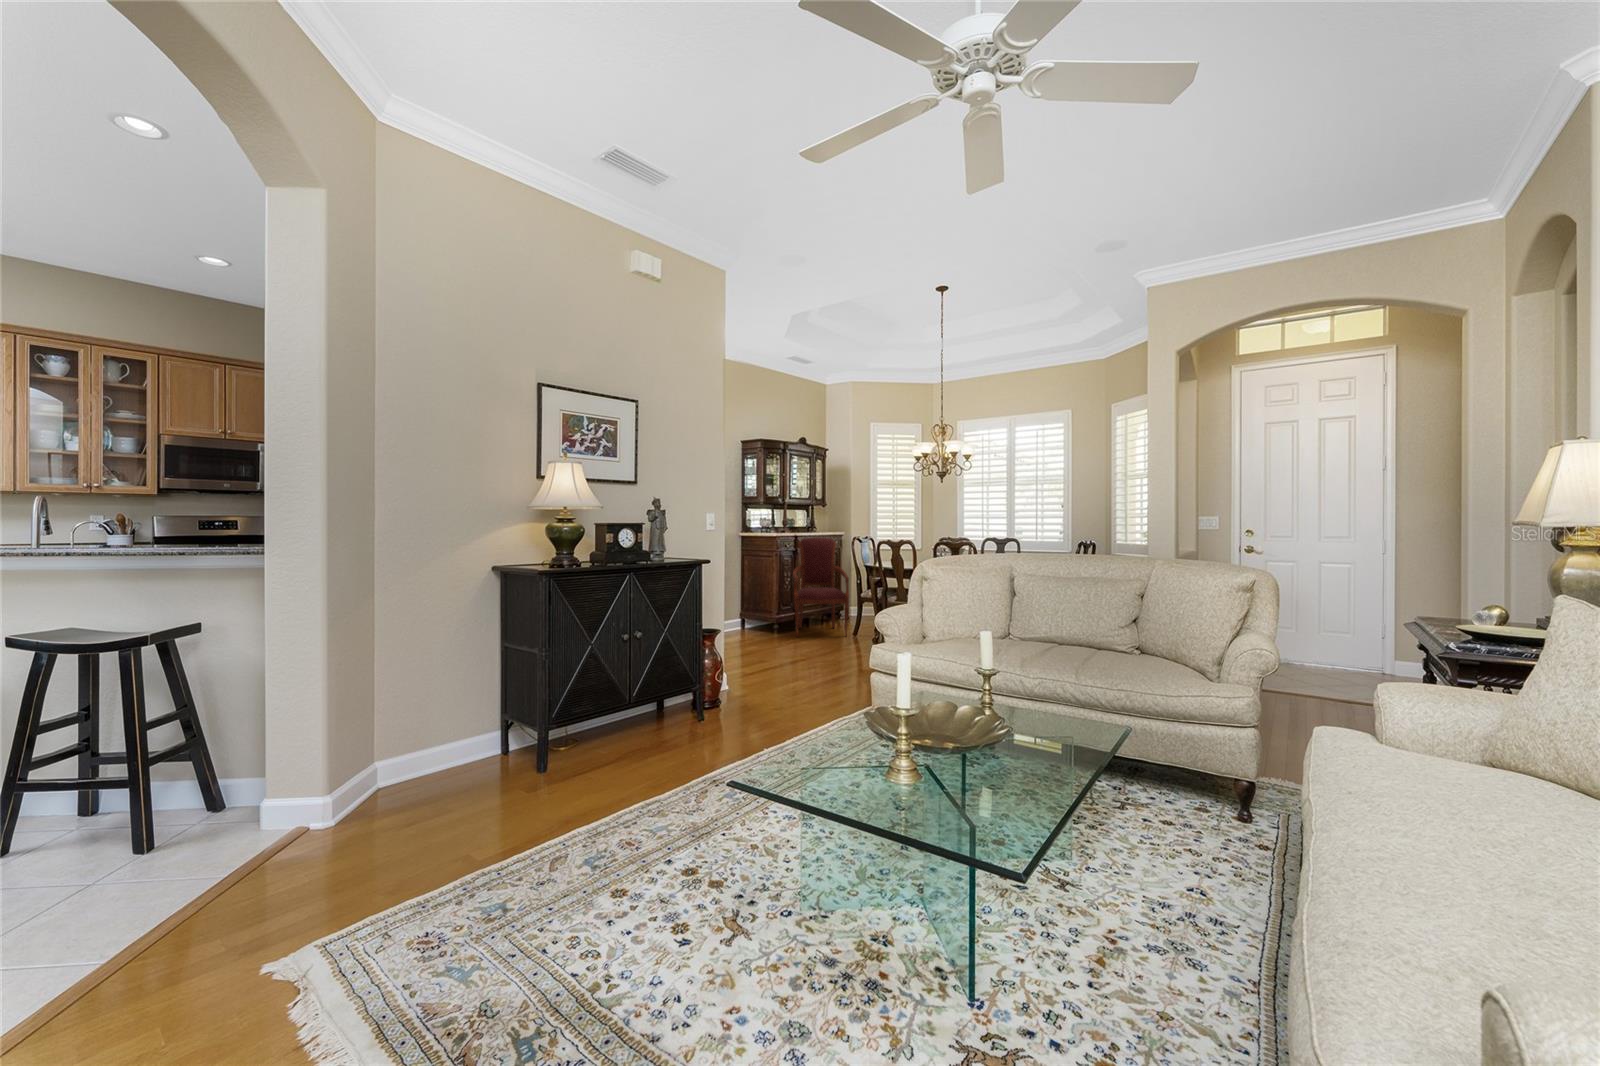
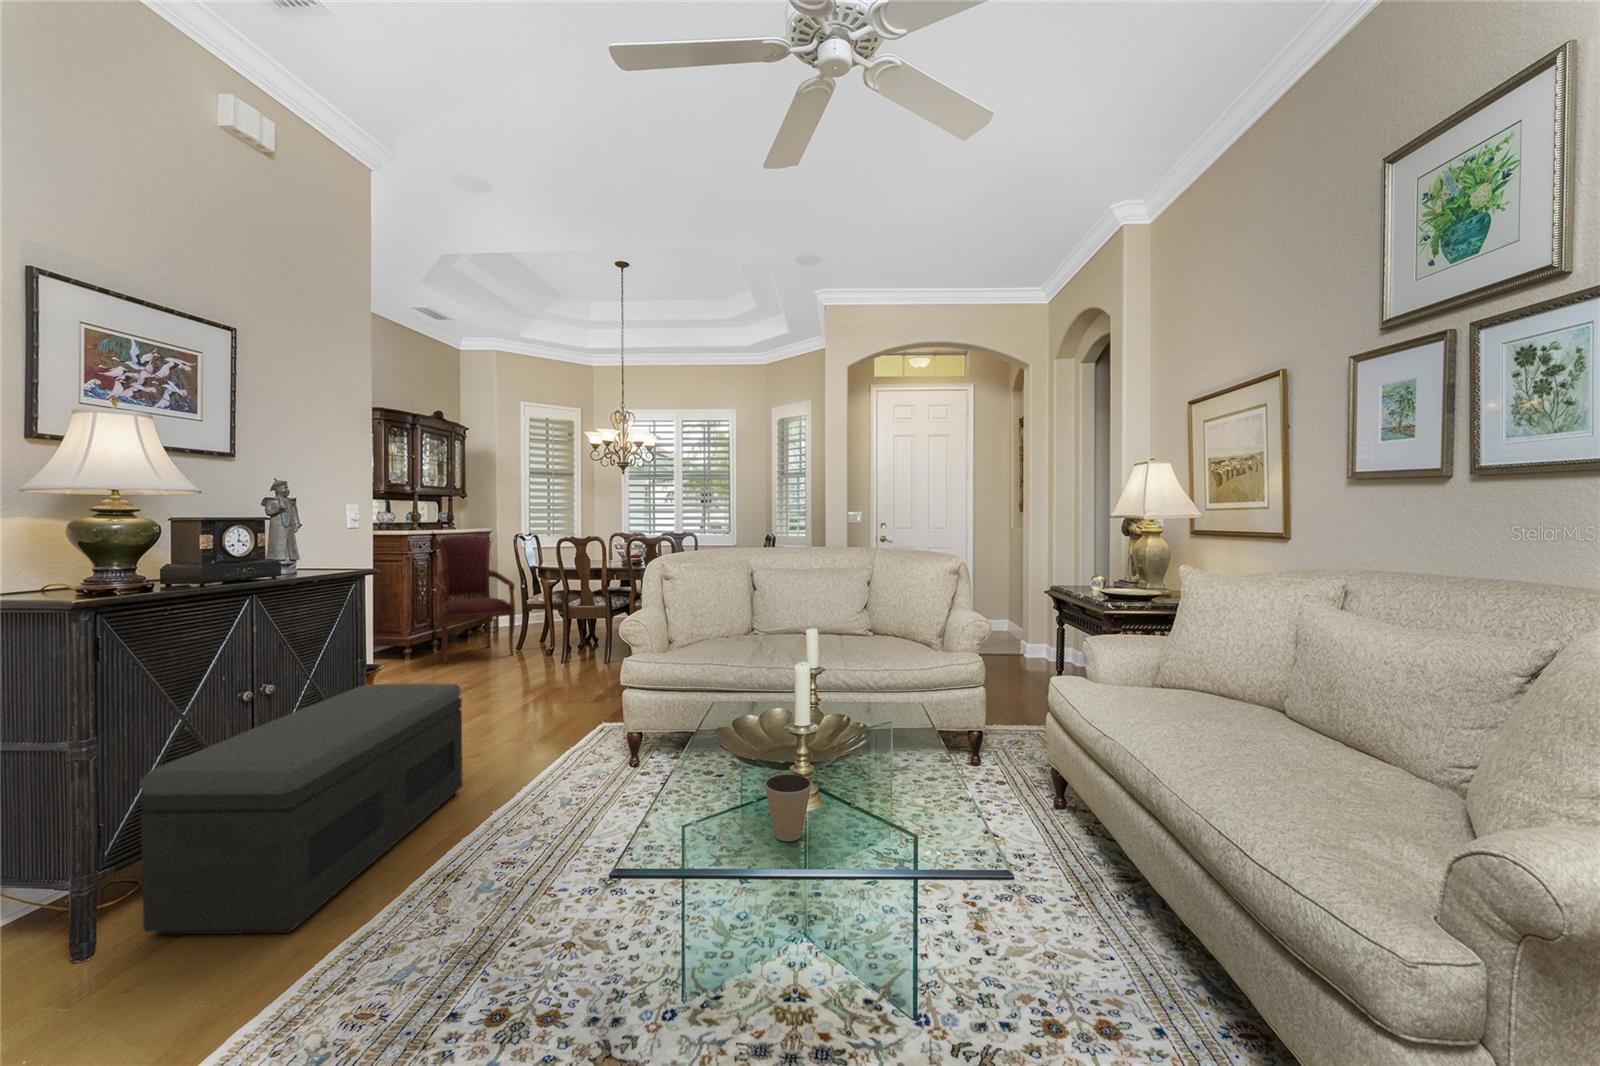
storage bench: none [562,641,754,787] -> present [140,683,463,934]
coffee cup: none [859,749,900,805] -> present [765,774,812,841]

